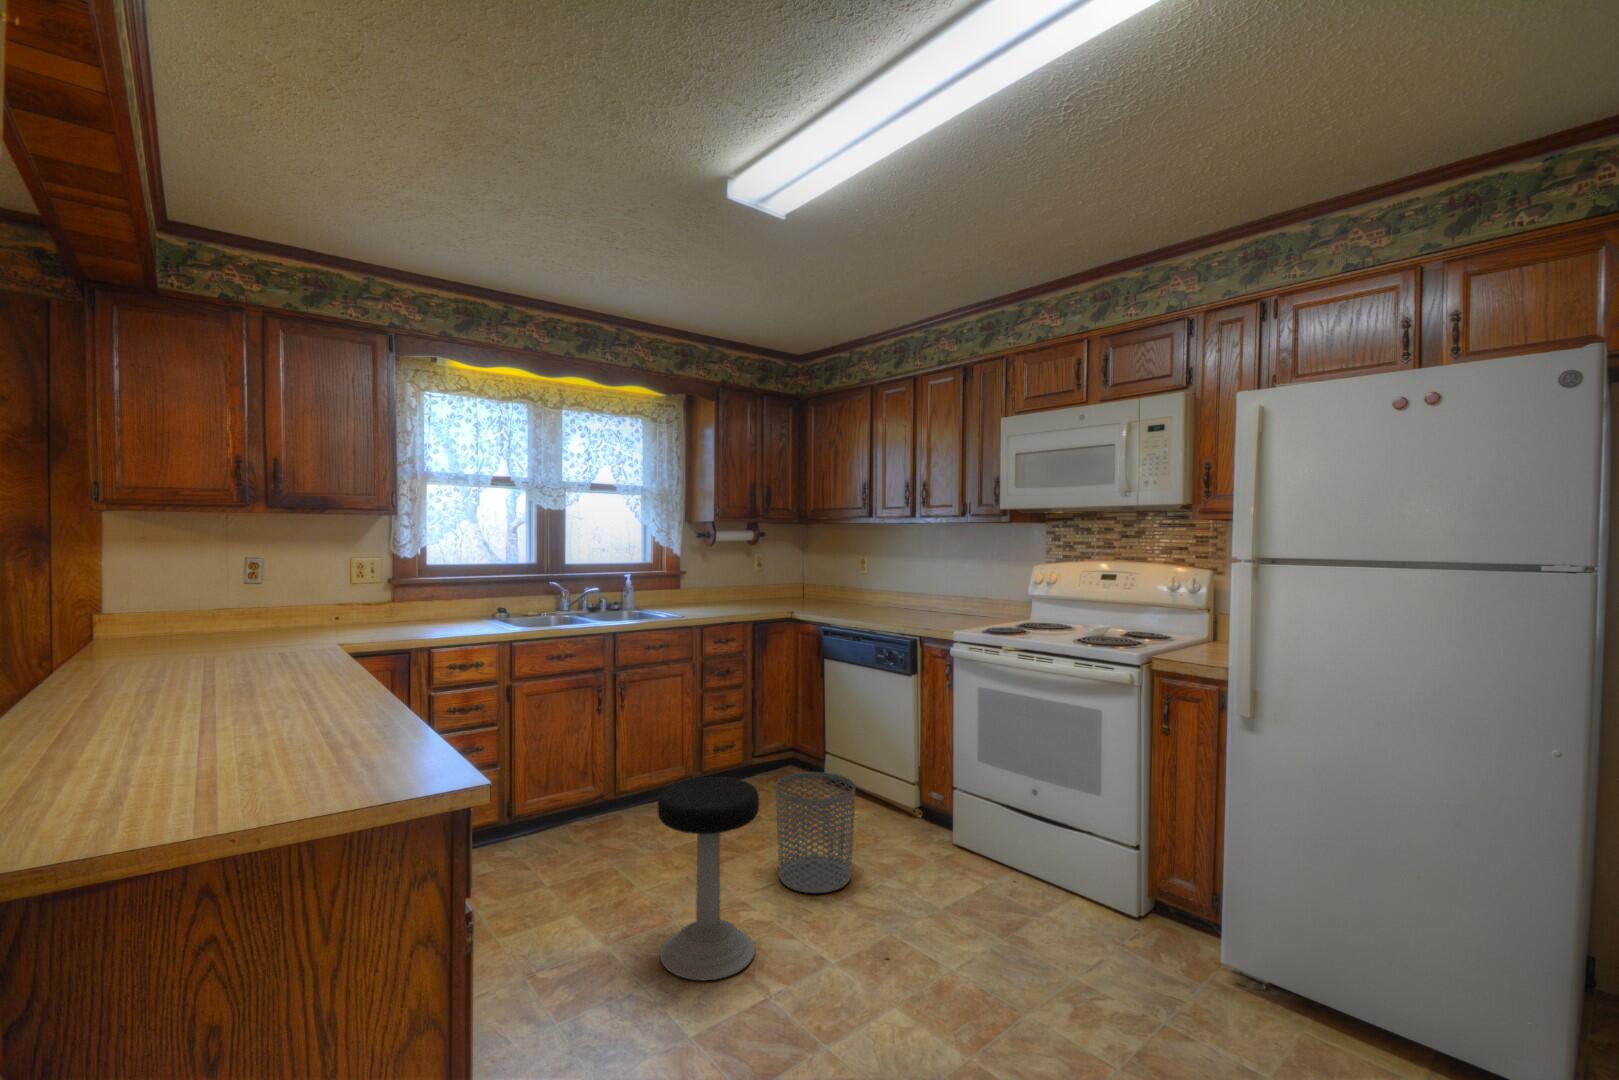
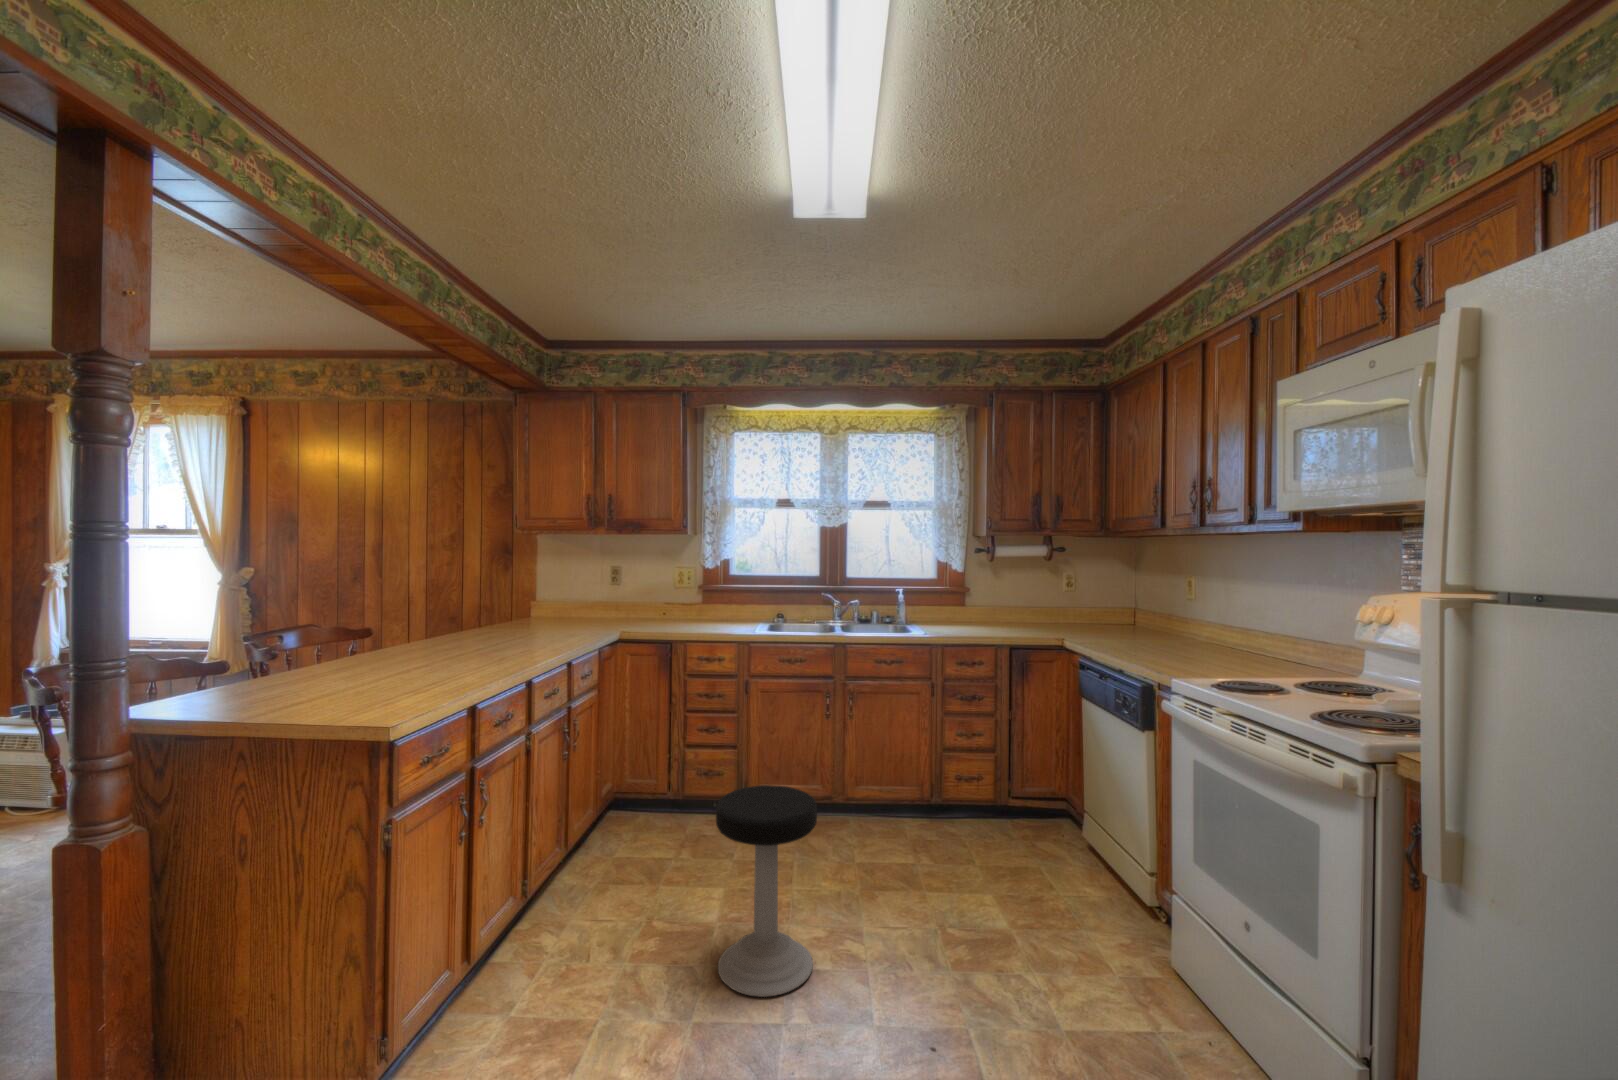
waste bin: present [776,772,855,893] -> none [903,815,997,963]

